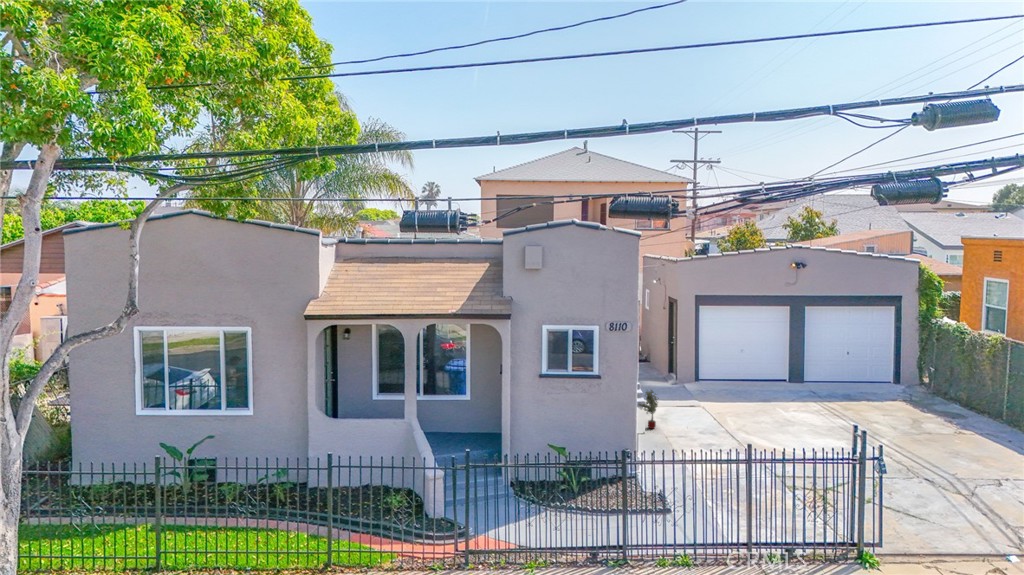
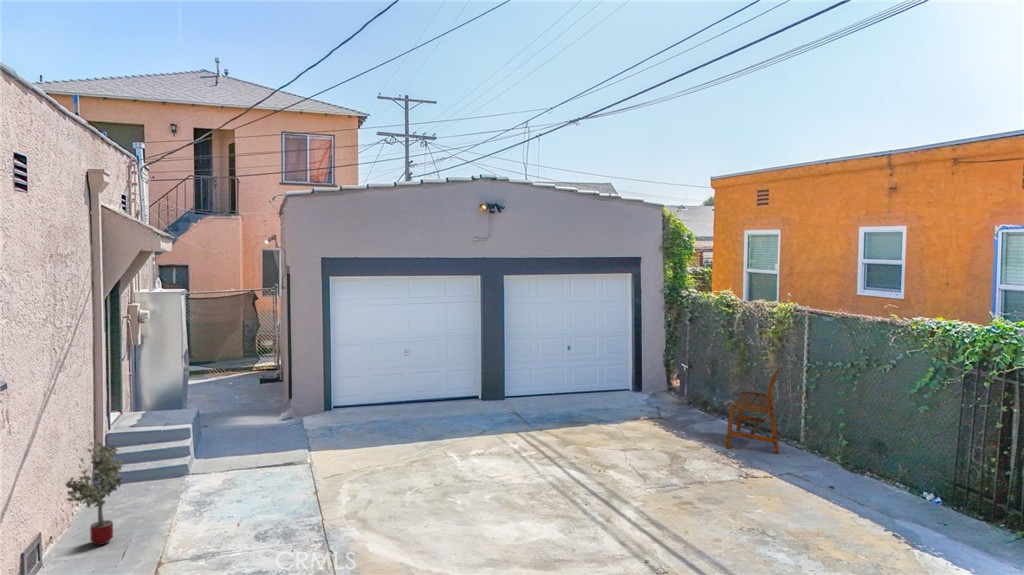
bench: none [951,374,995,425] -> present [726,367,780,453]

